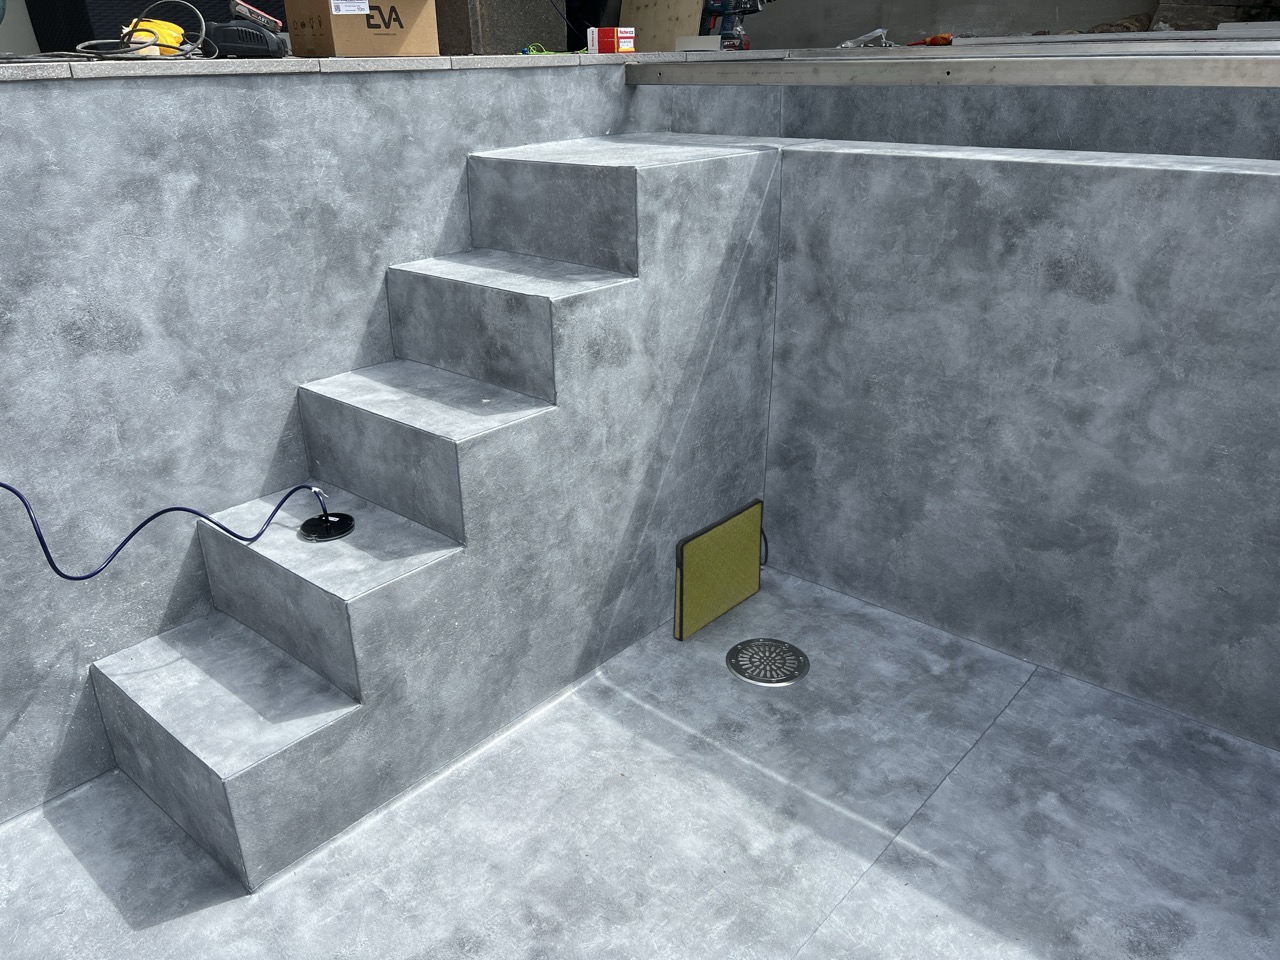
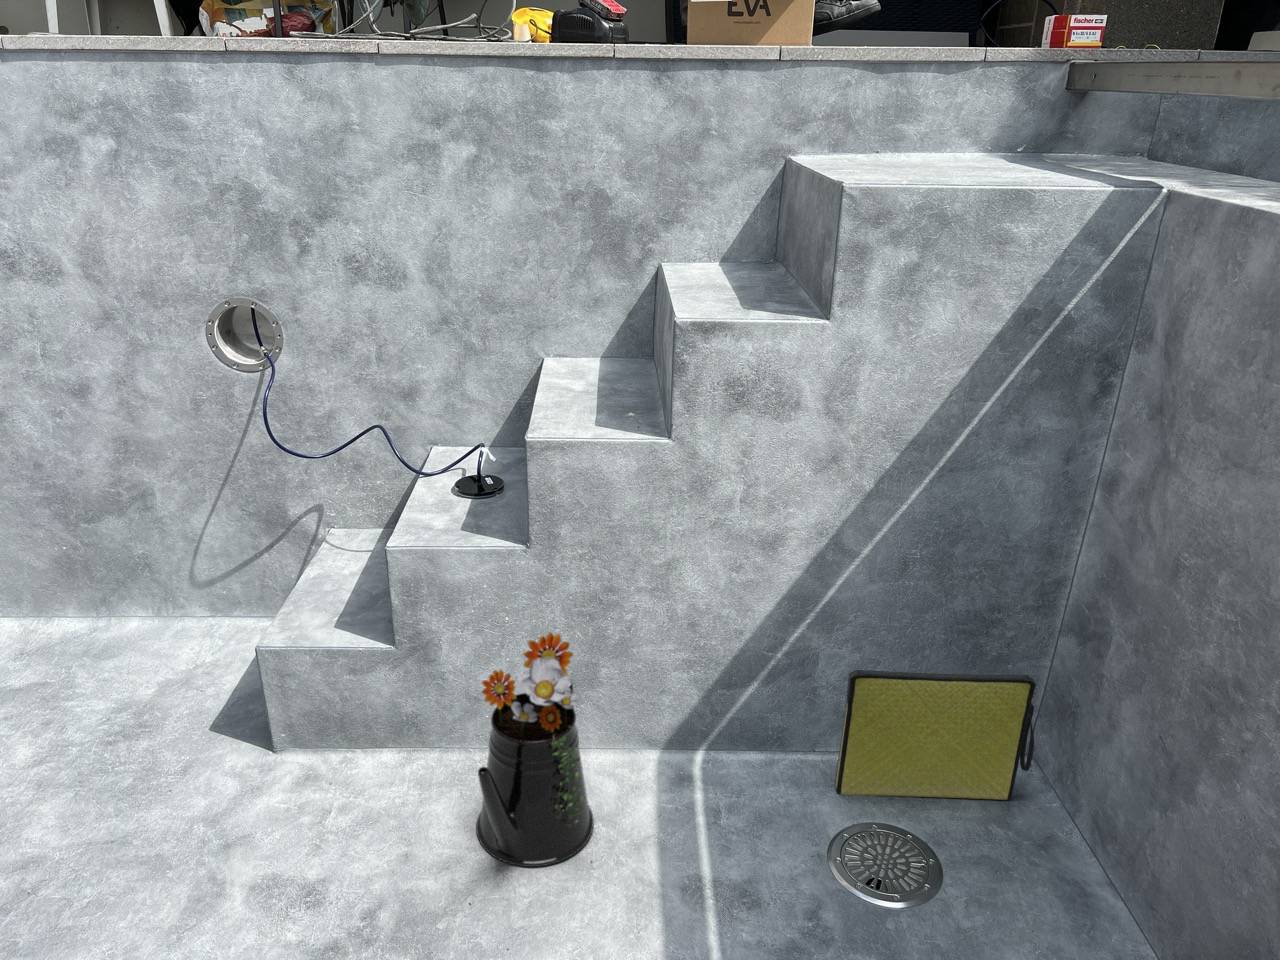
watering can: none [492,597,600,817] -> present [476,632,594,867]

